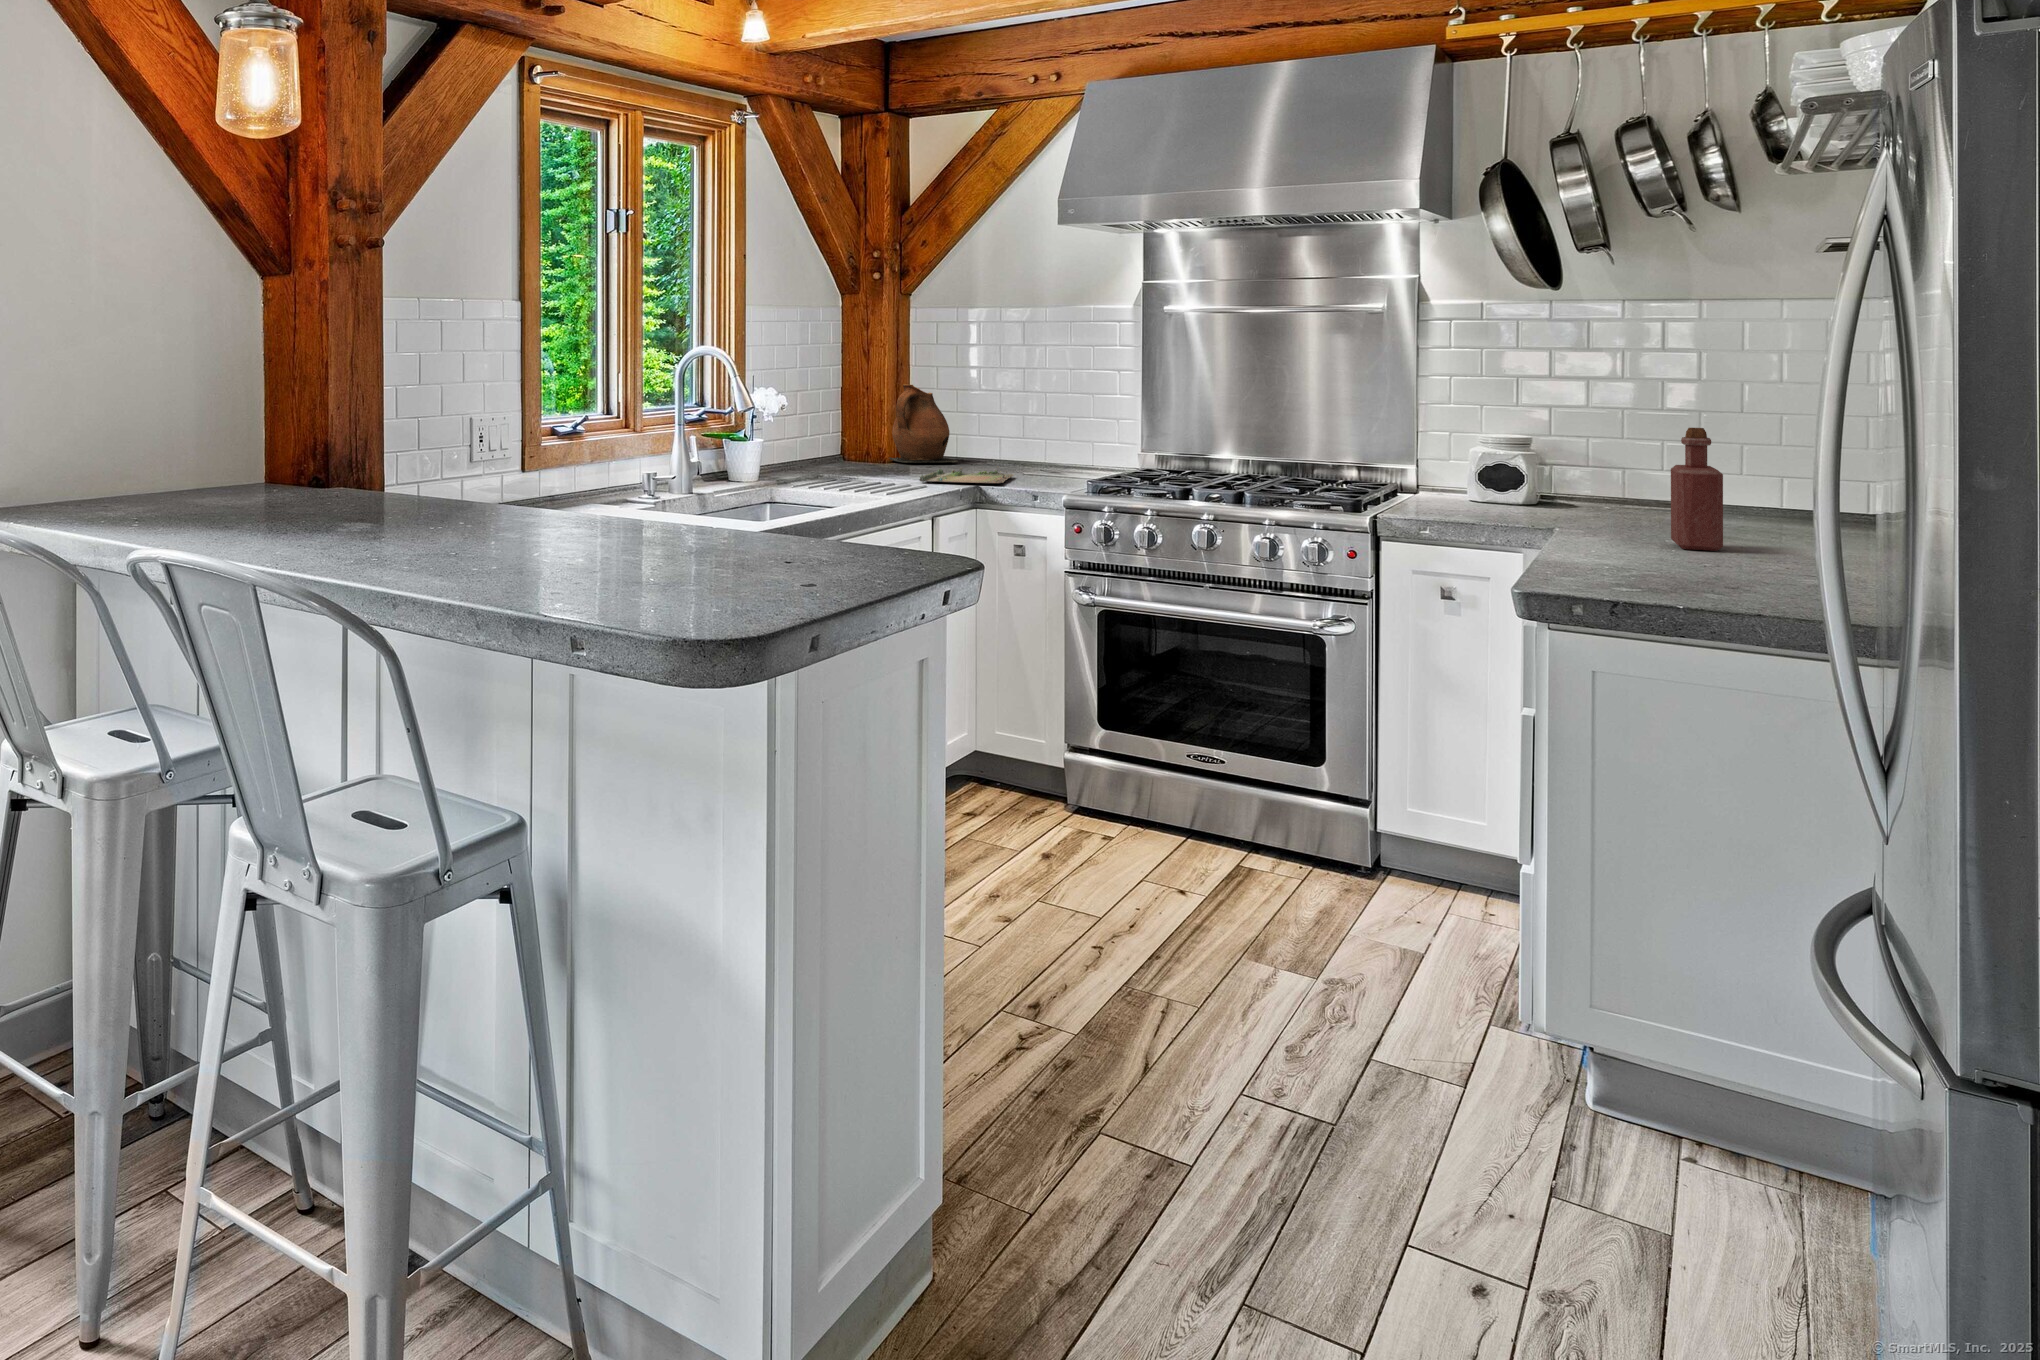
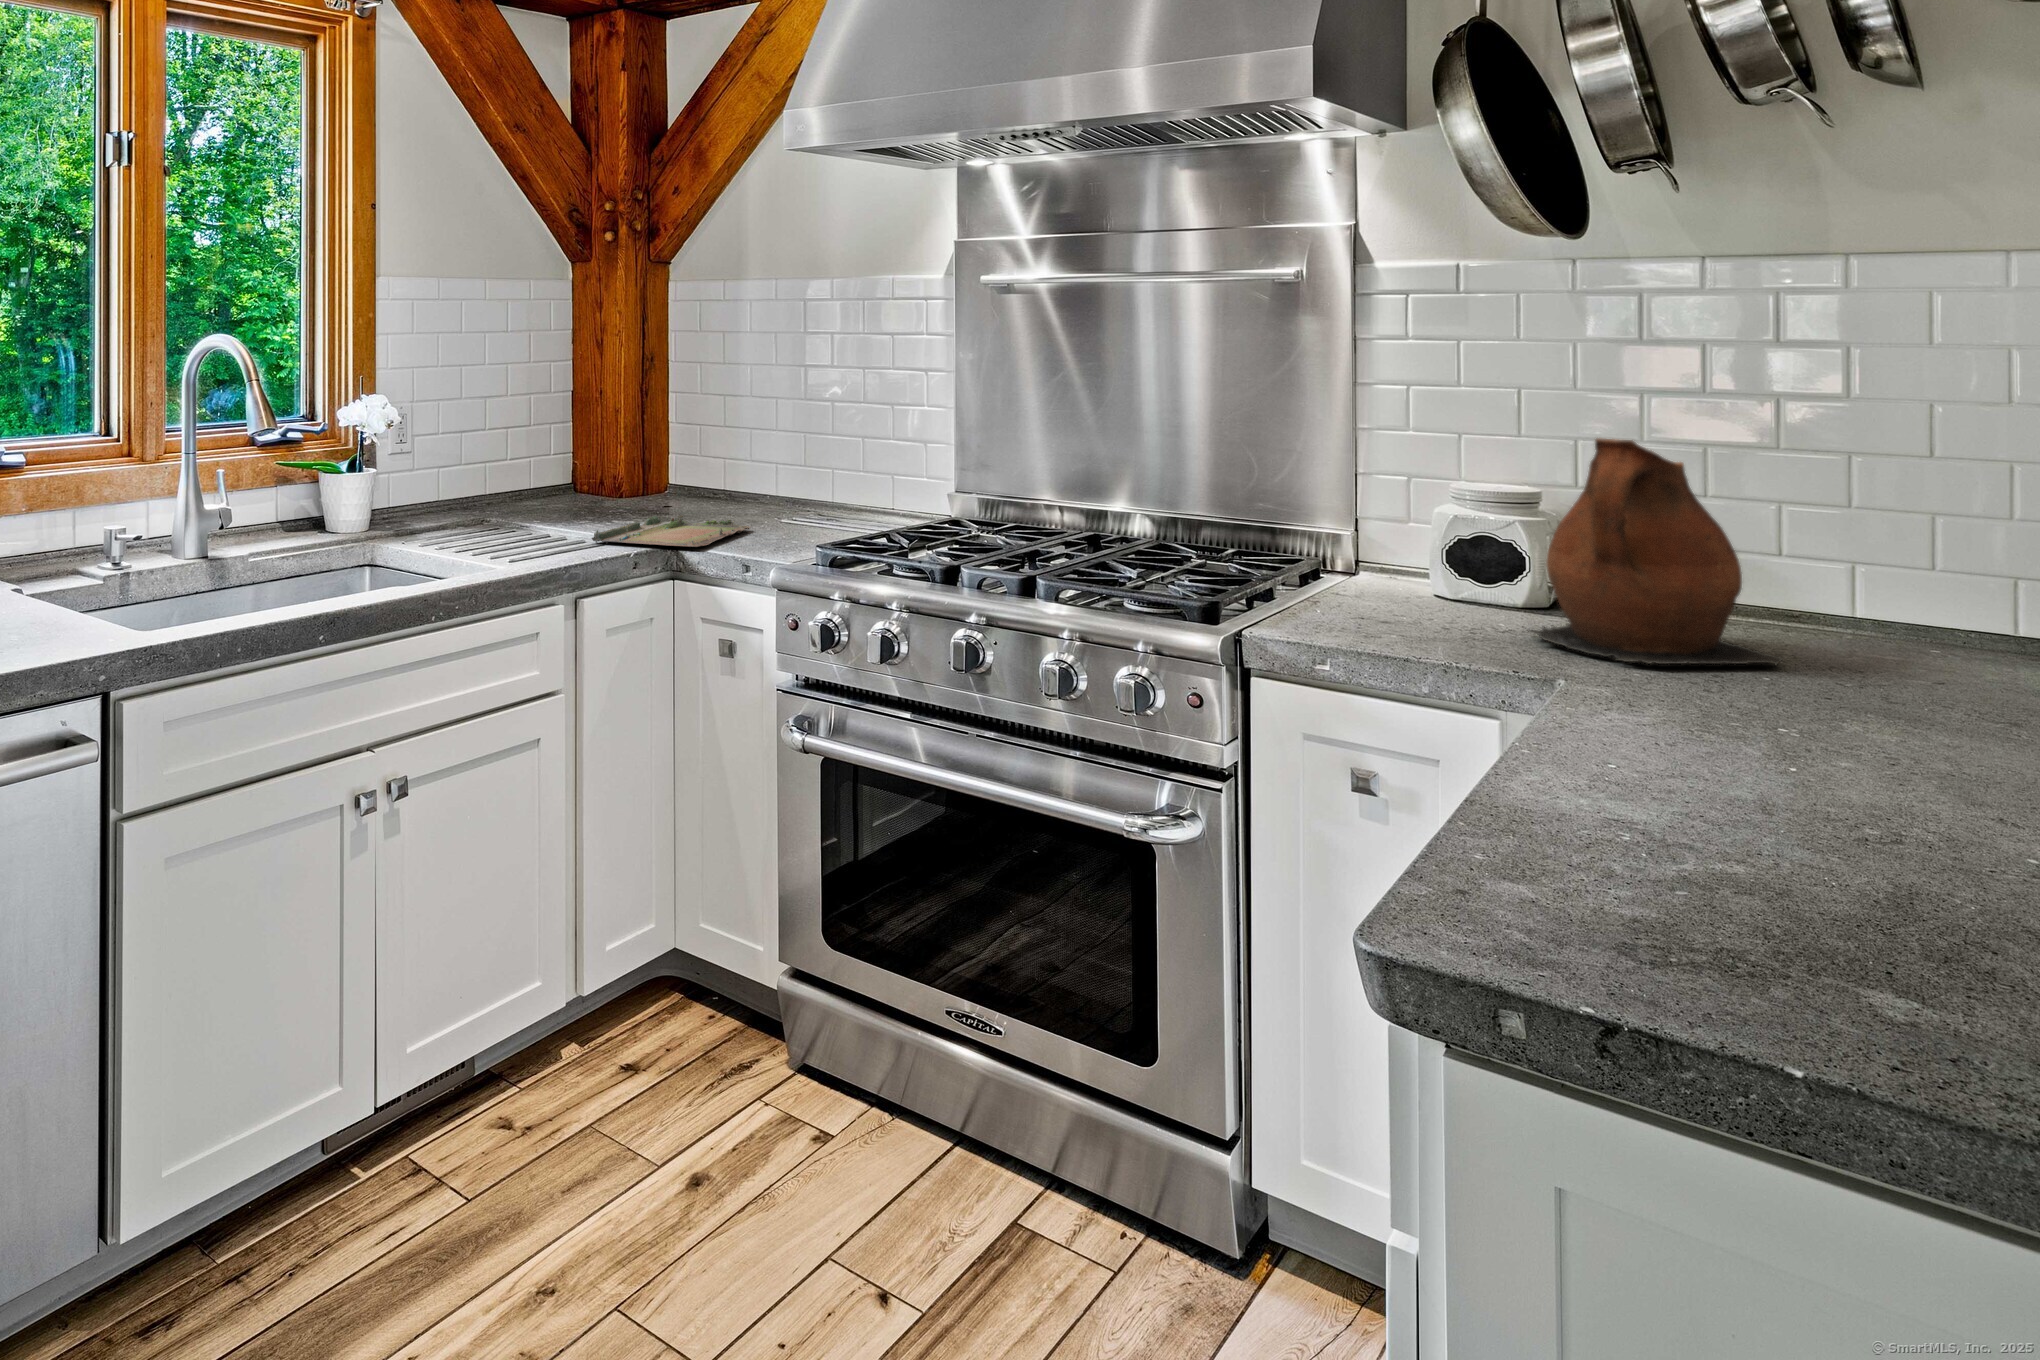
ceramic pitcher: present [890,384,958,463] -> present [1528,439,1782,665]
bottle: present [1671,428,1723,551] -> none [1802,511,1933,794]

